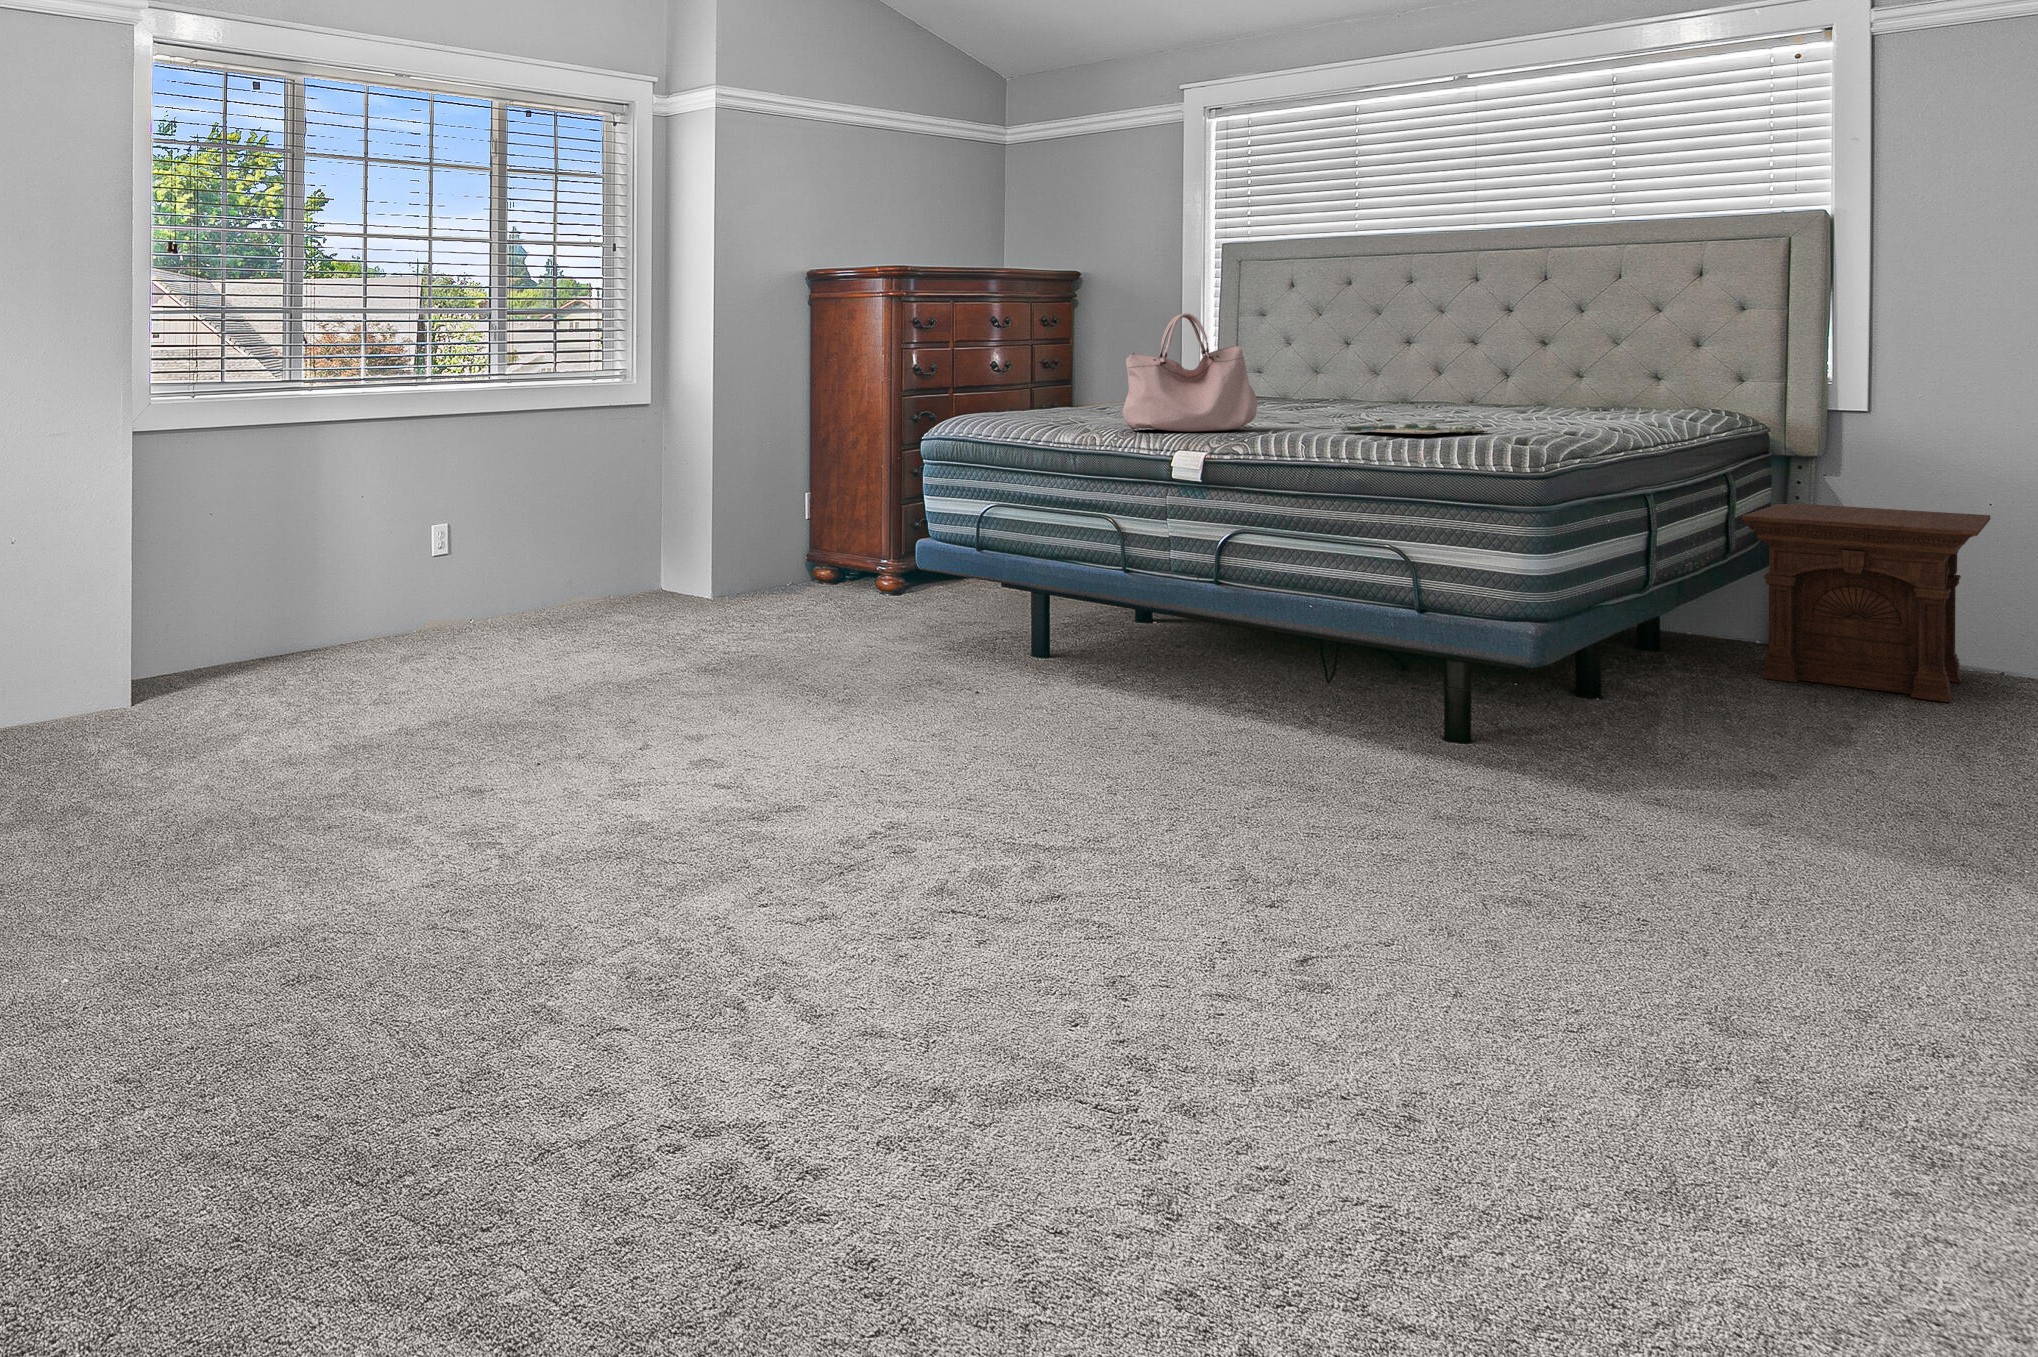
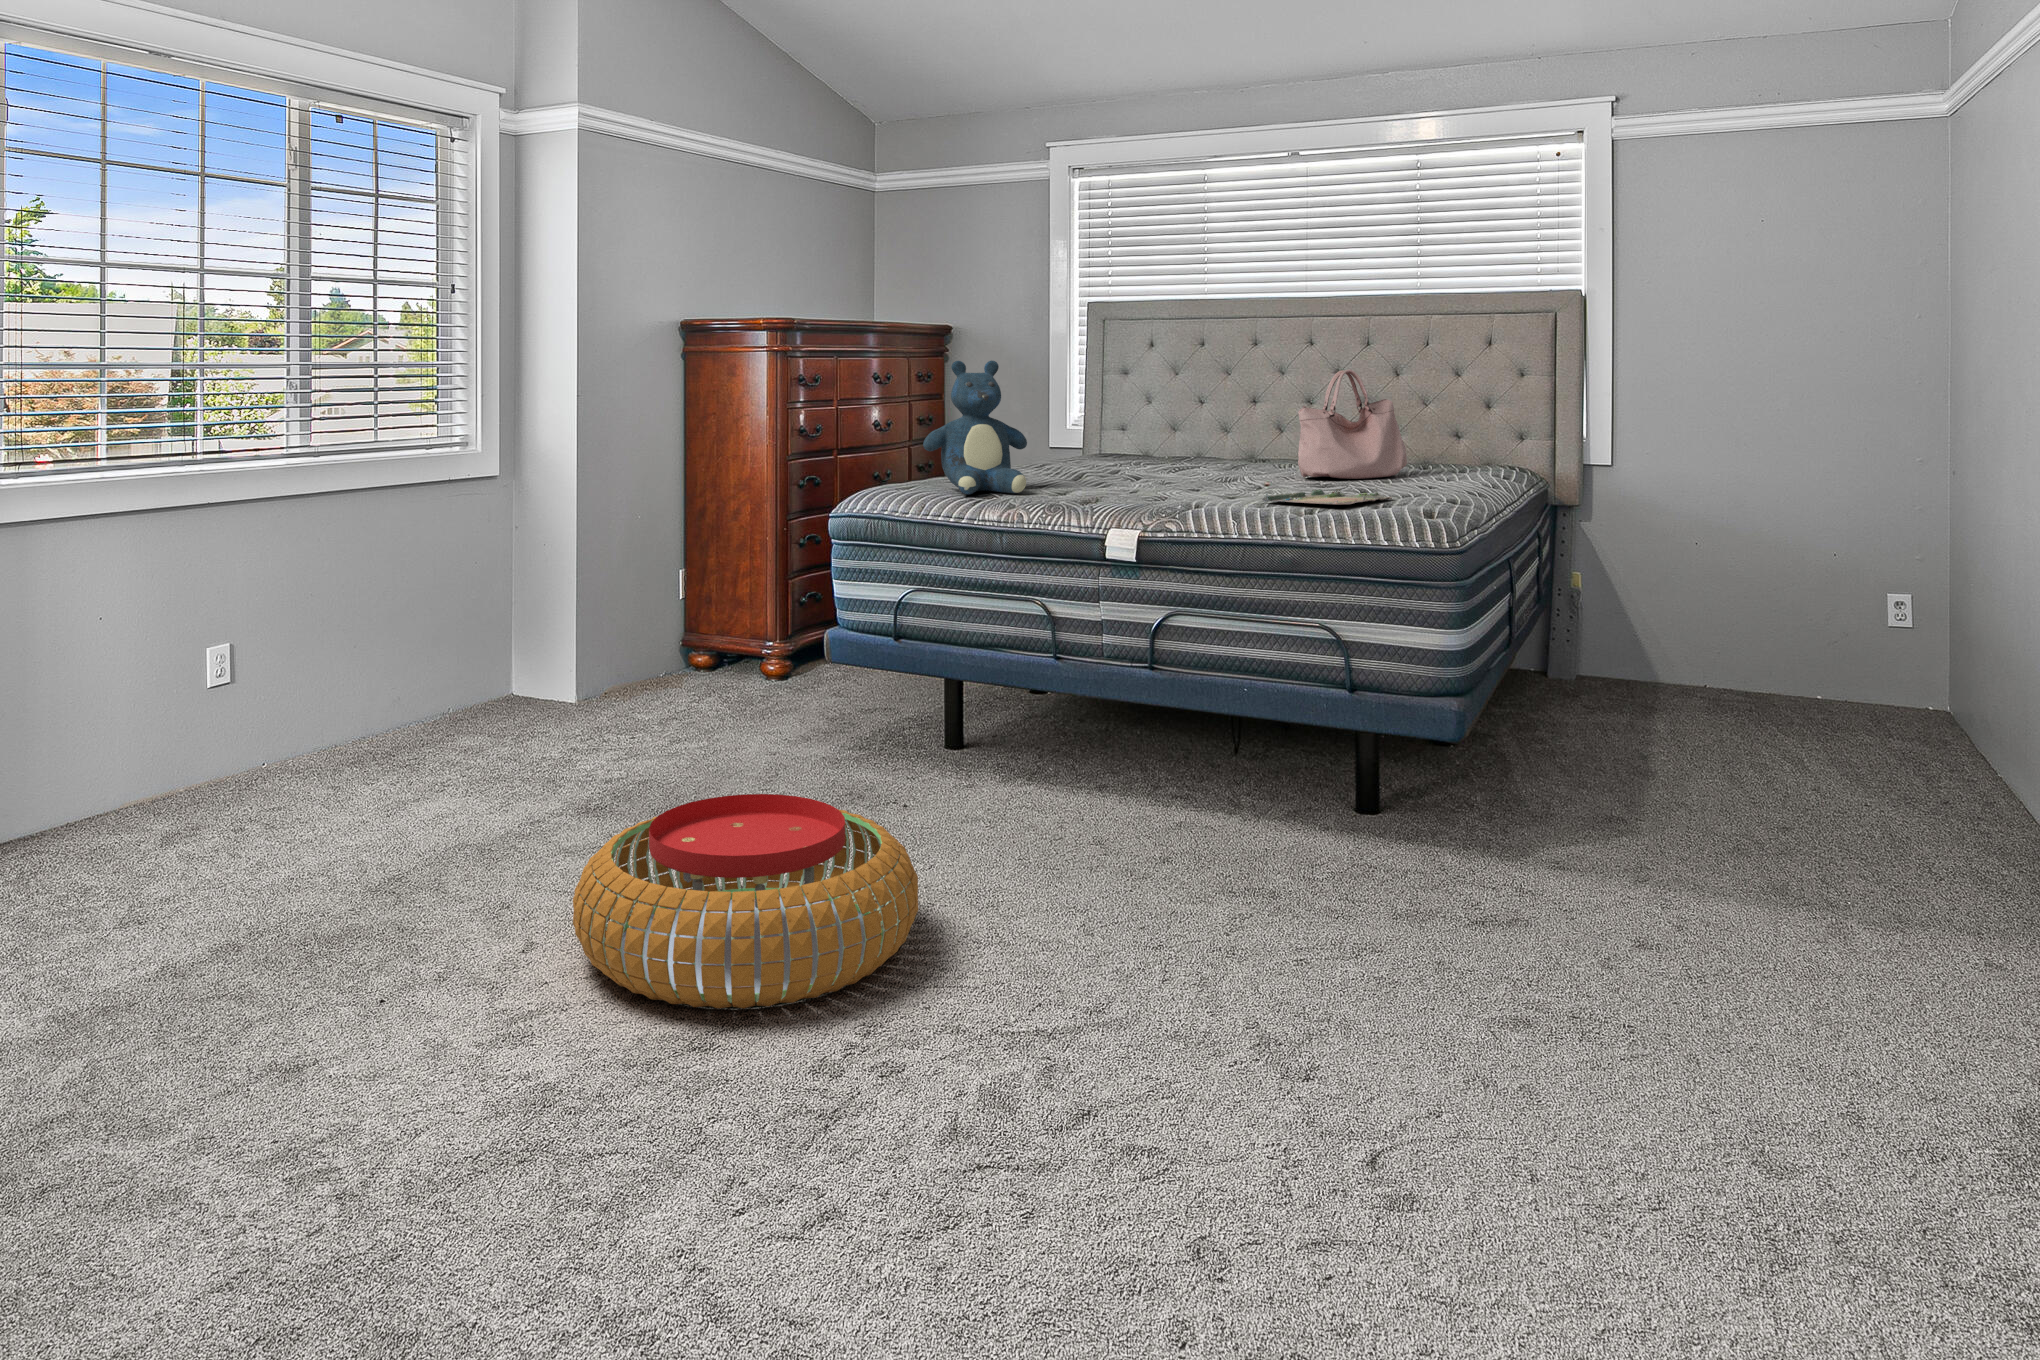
teddy bear: none [1014,300,1117,422] -> present [923,360,1027,494]
handbag: present [1123,313,1258,432] -> present [1298,370,1407,479]
side table: present [1742,504,1990,702] -> none [1557,544,1744,724]
pouf: none [679,650,959,801] -> present [573,794,918,1009]

